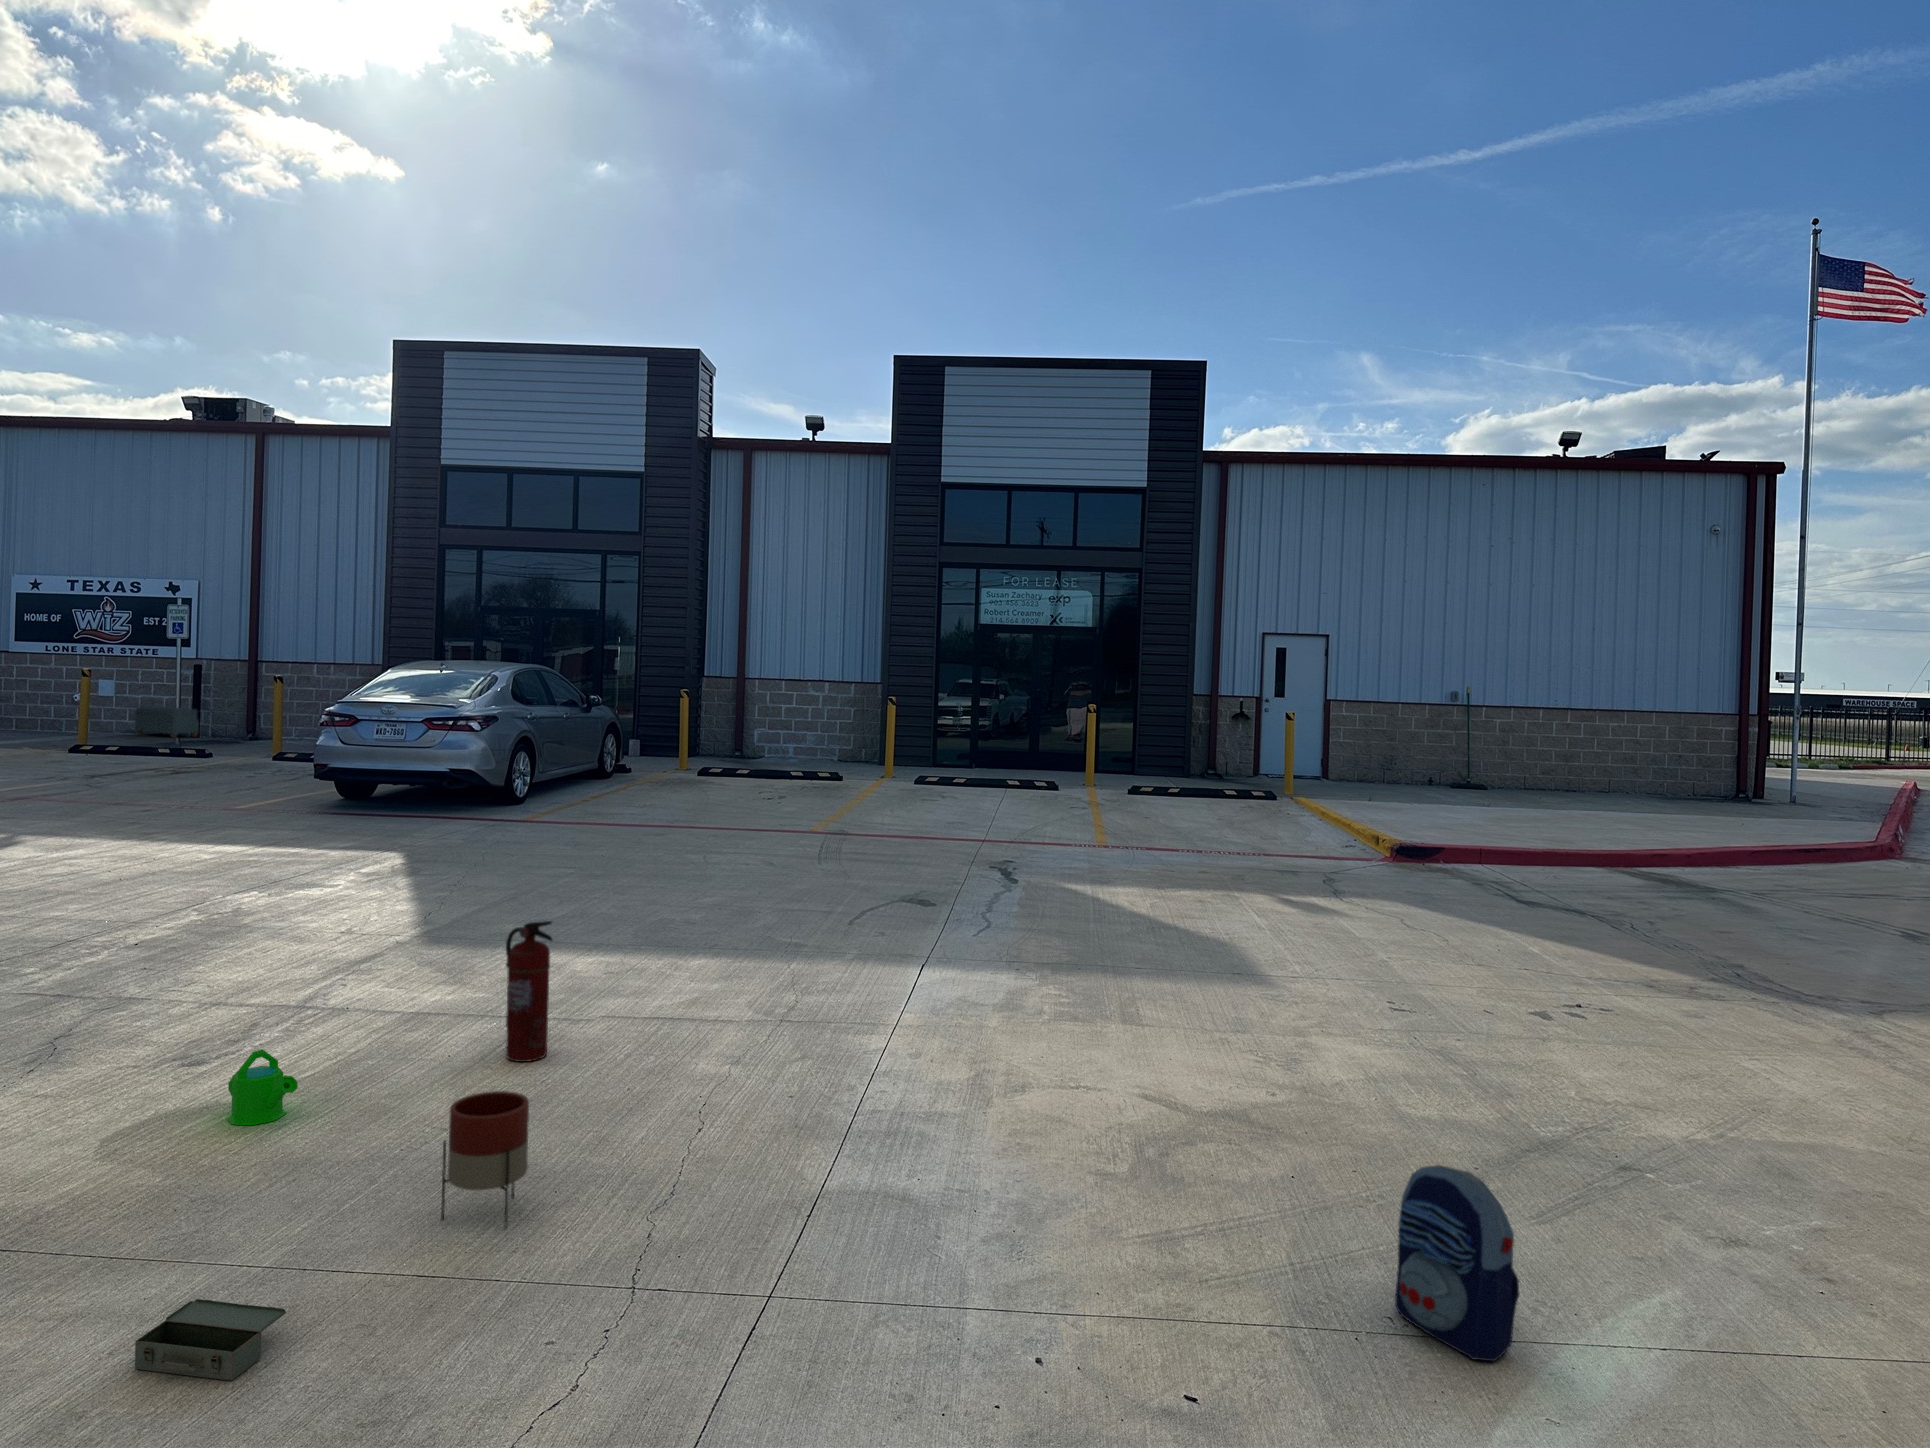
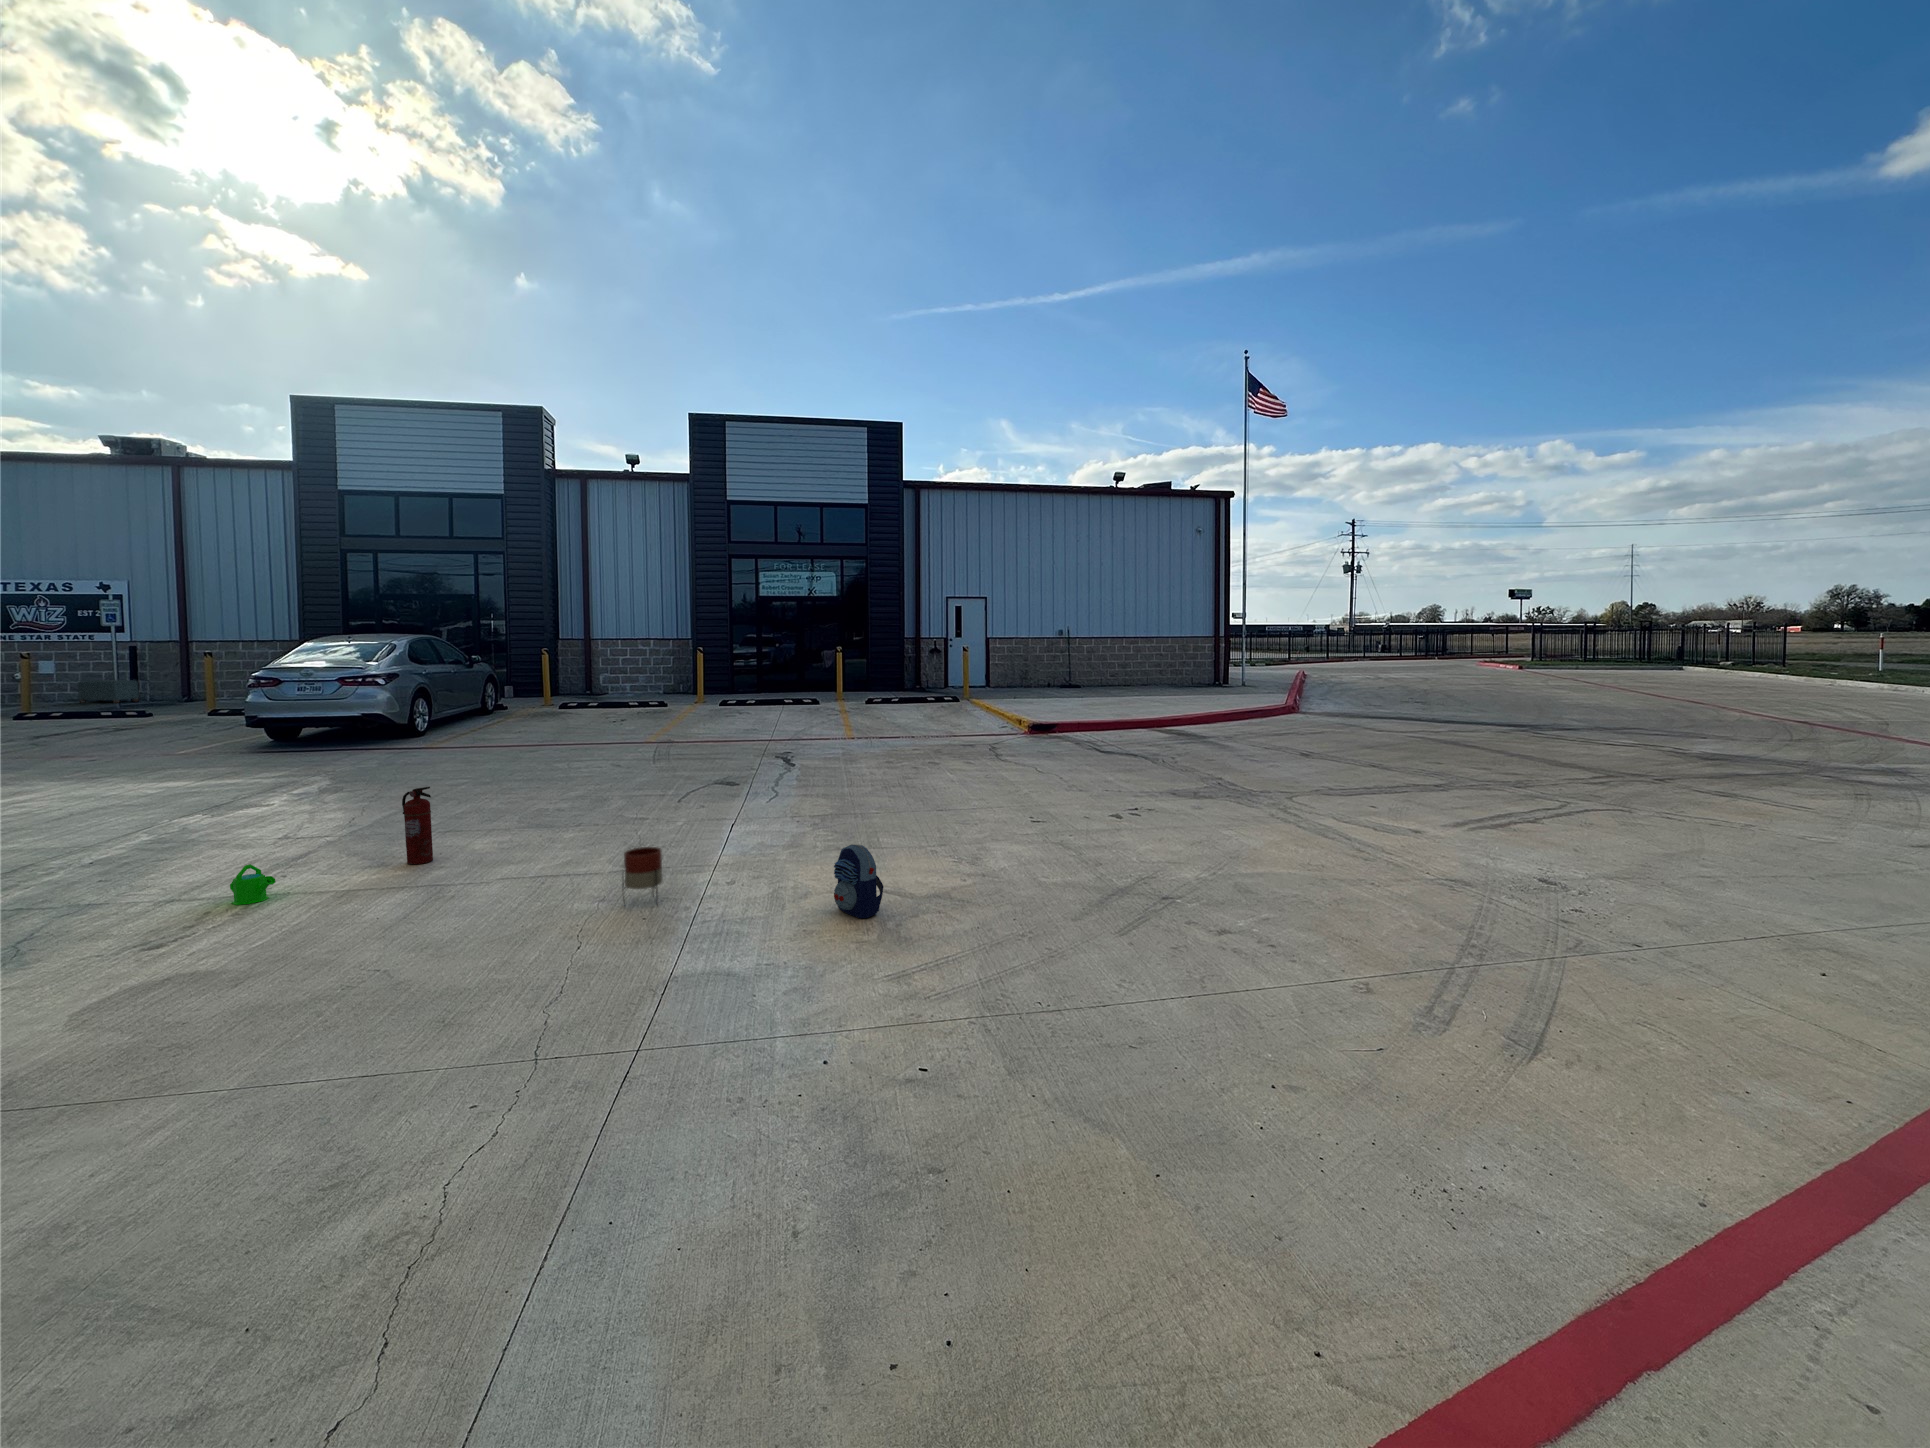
planter: present [441,1091,529,1229] -> present [623,847,662,904]
toolbox: present [135,1299,286,1381] -> none [206,958,287,989]

